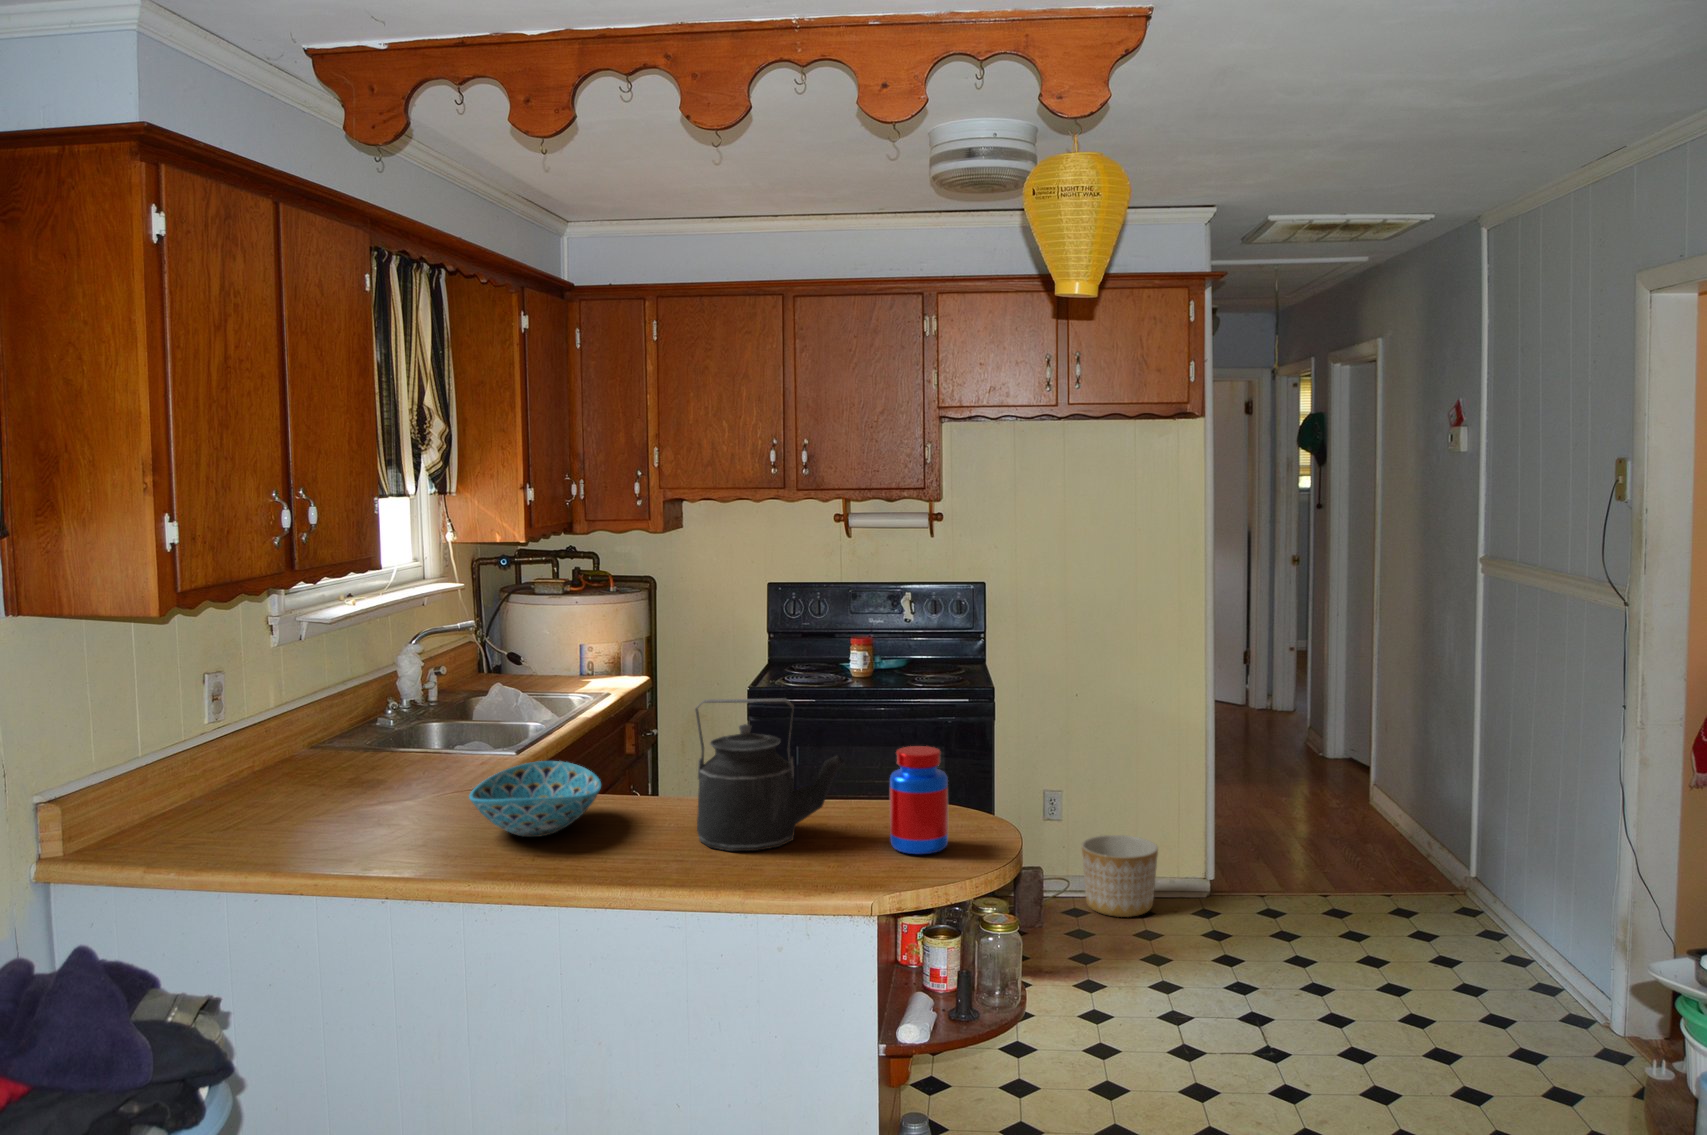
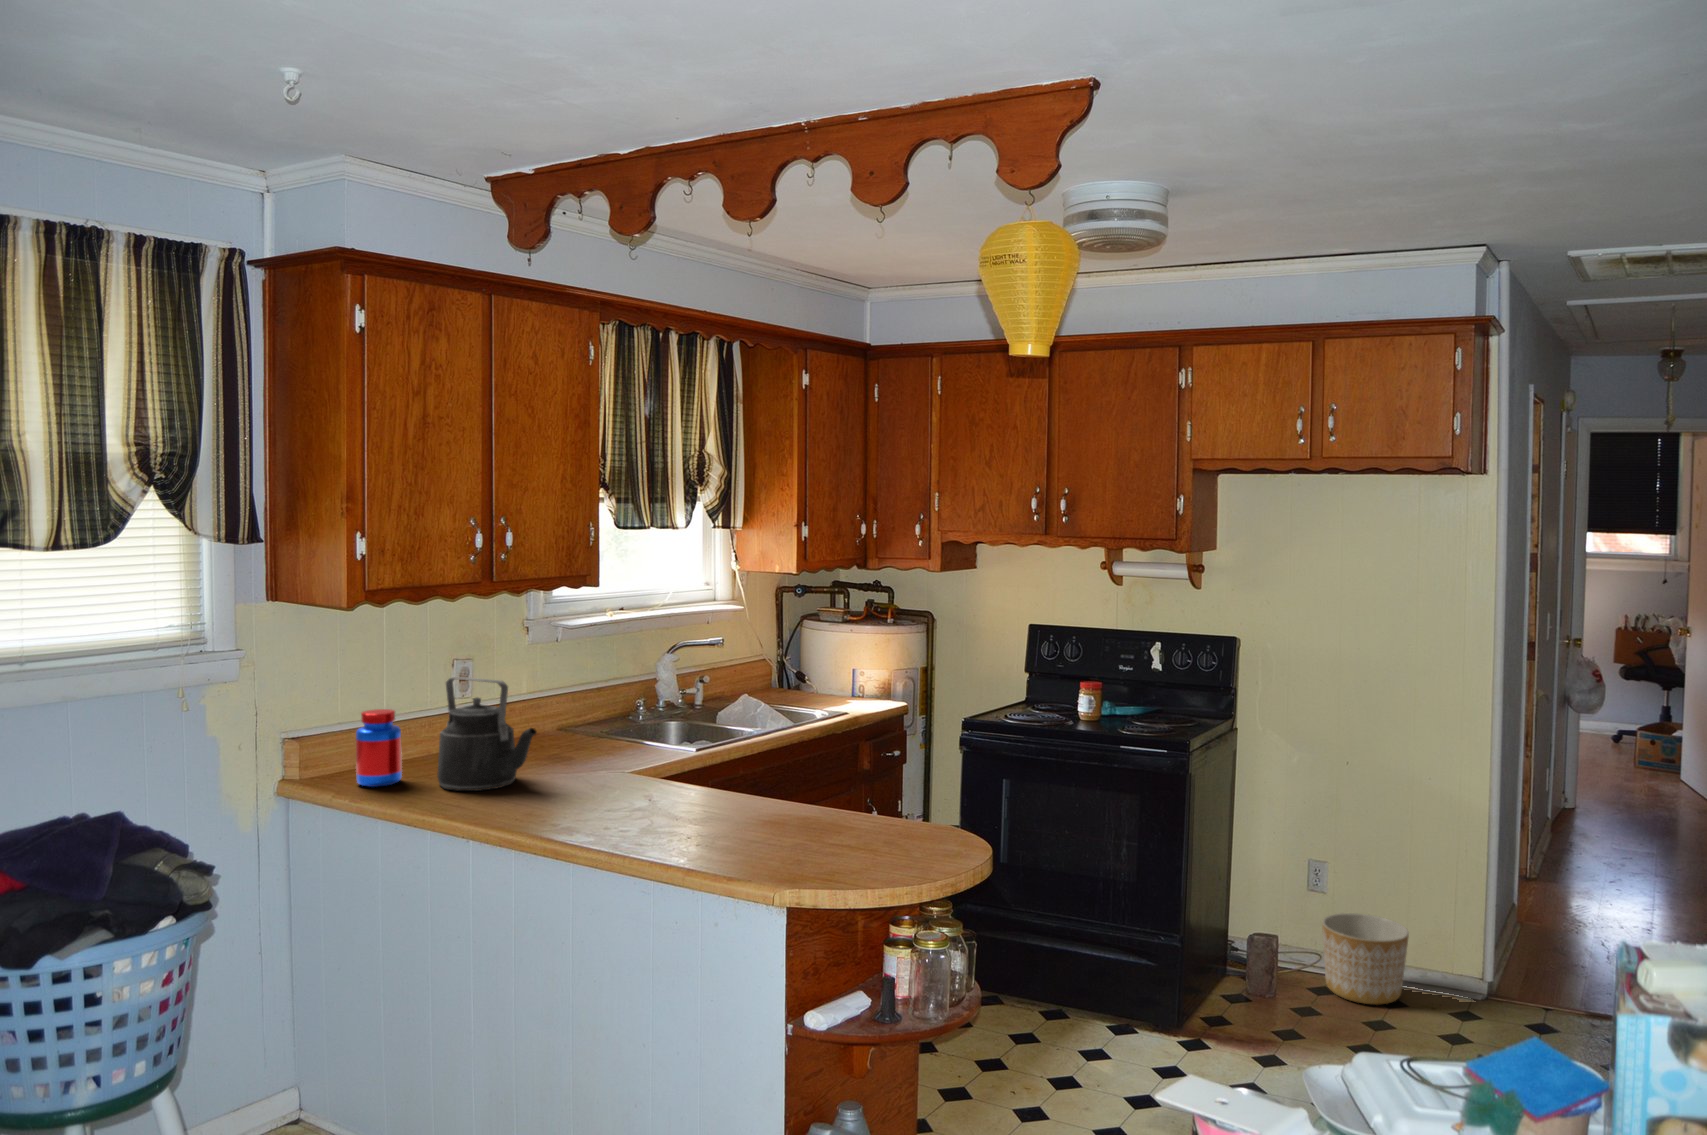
kettle: present [695,698,845,851] -> present [437,677,537,791]
jar: present [890,746,948,854] -> present [356,709,402,787]
bowl: present [469,761,601,837] -> none [551,755,670,816]

